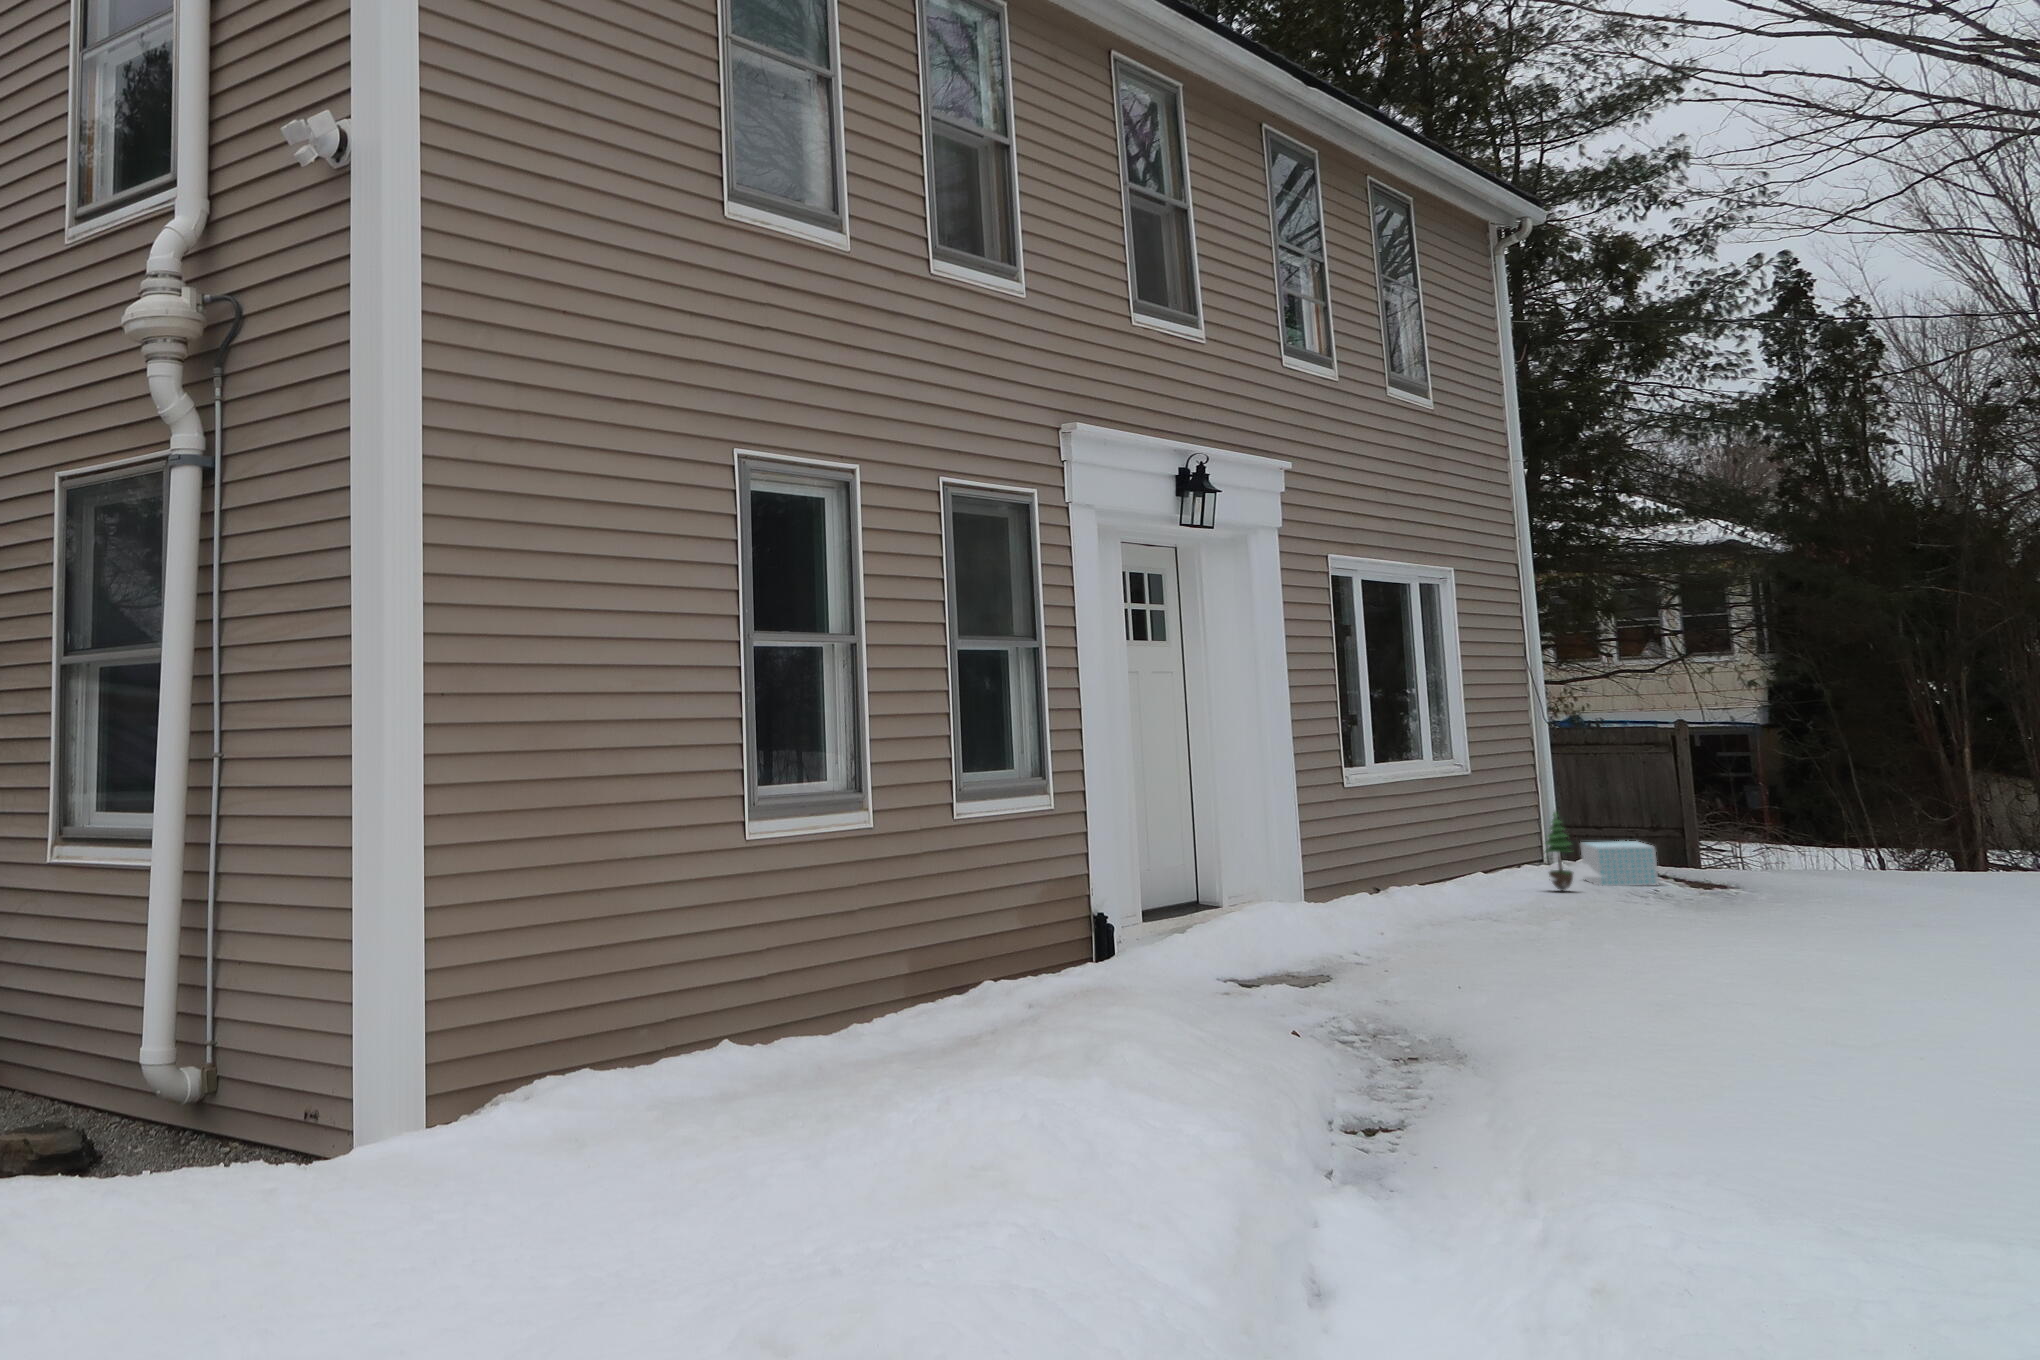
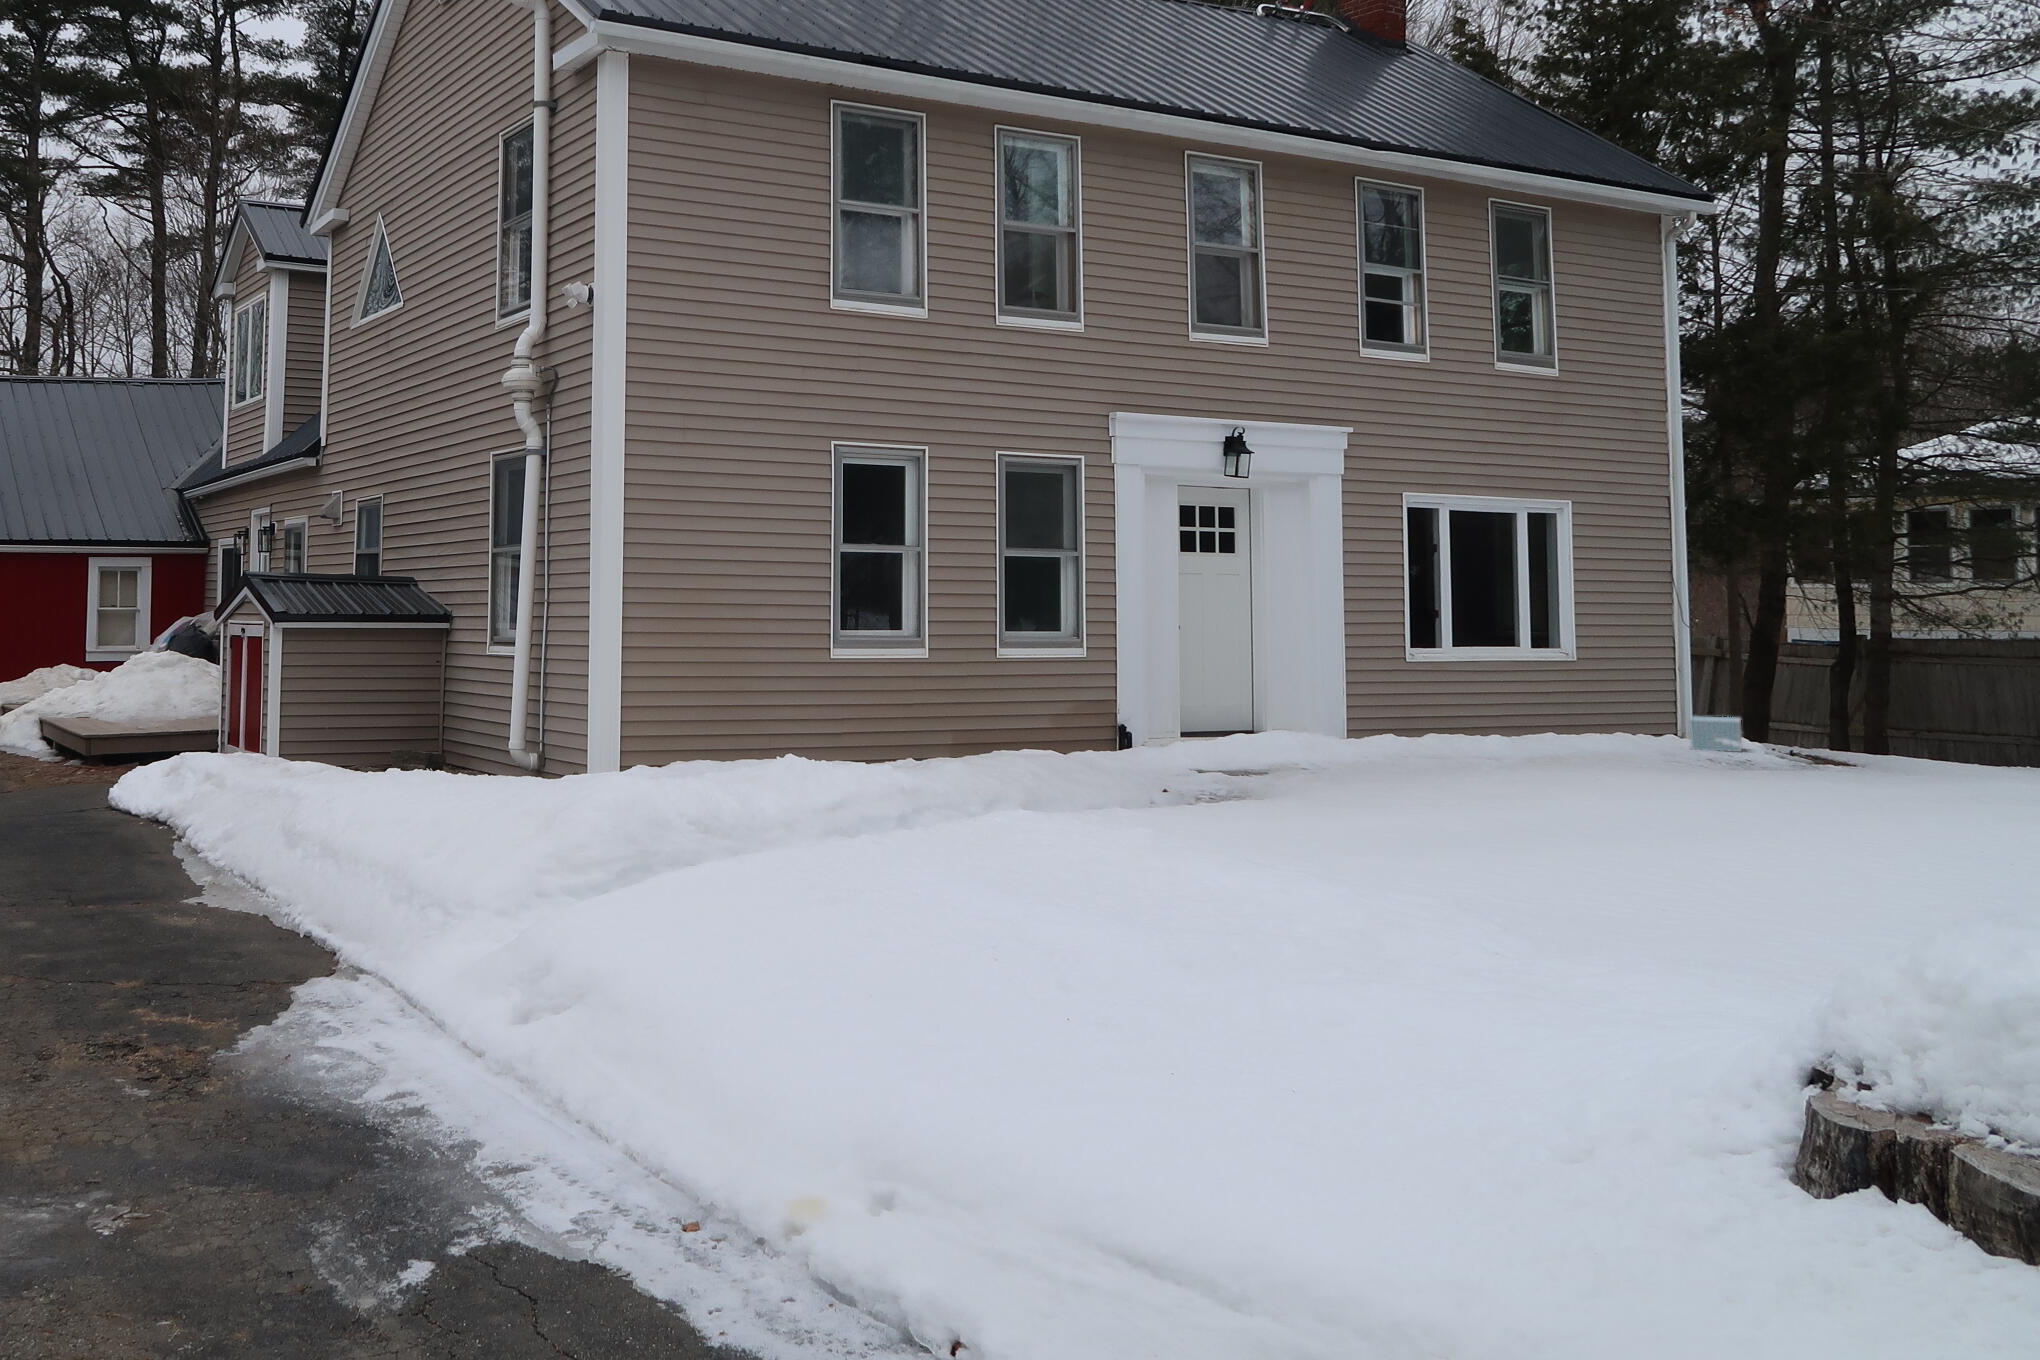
potted tree: present [1545,812,1573,891] -> none [1628,687,1654,750]

